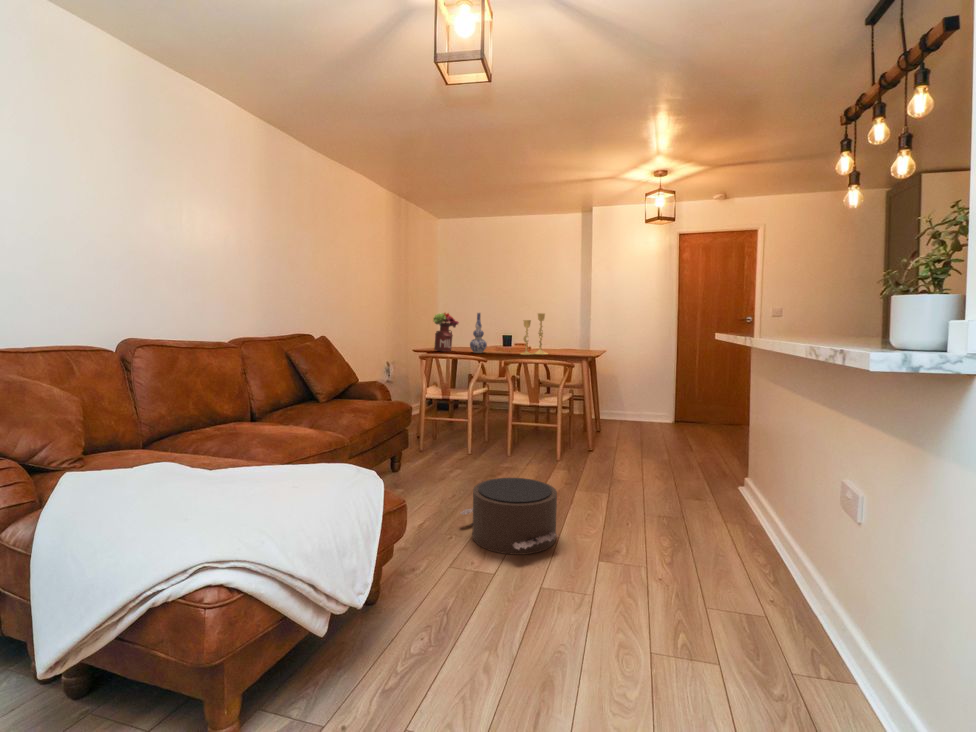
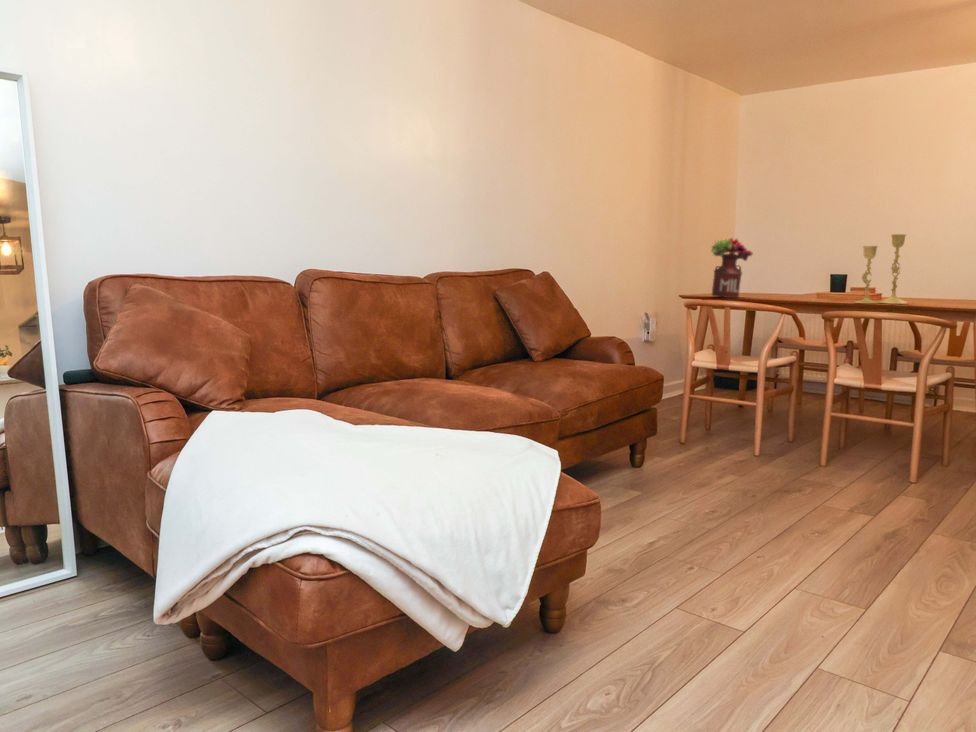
vase: present [470,313,487,353] -> none [768,236,797,300]
pouf: present [460,478,557,555] -> none [708,490,874,615]

